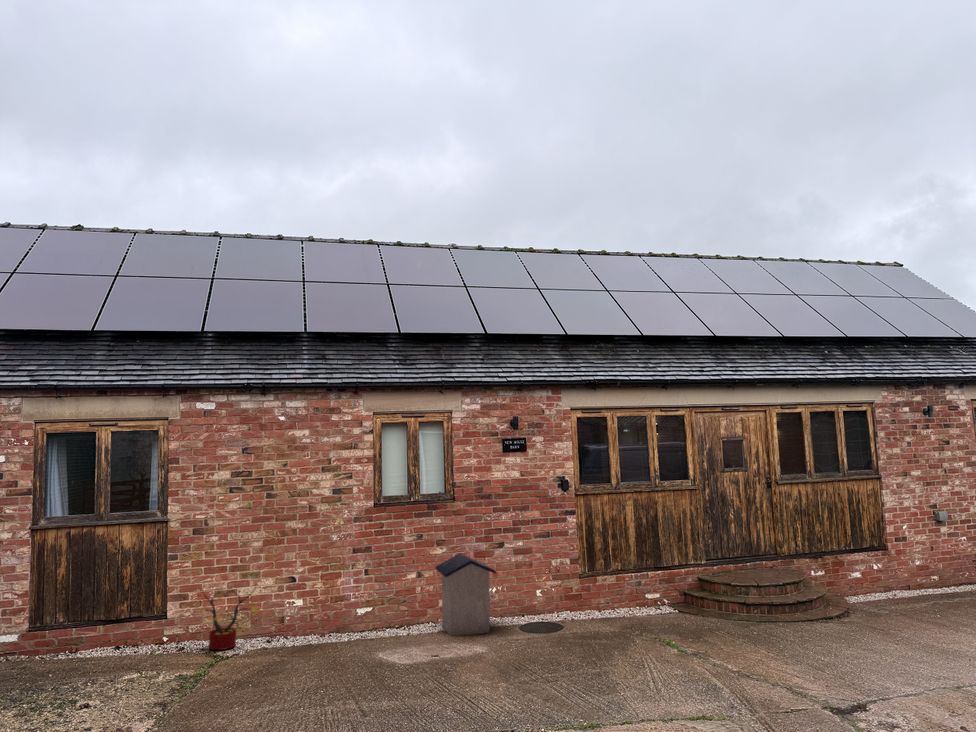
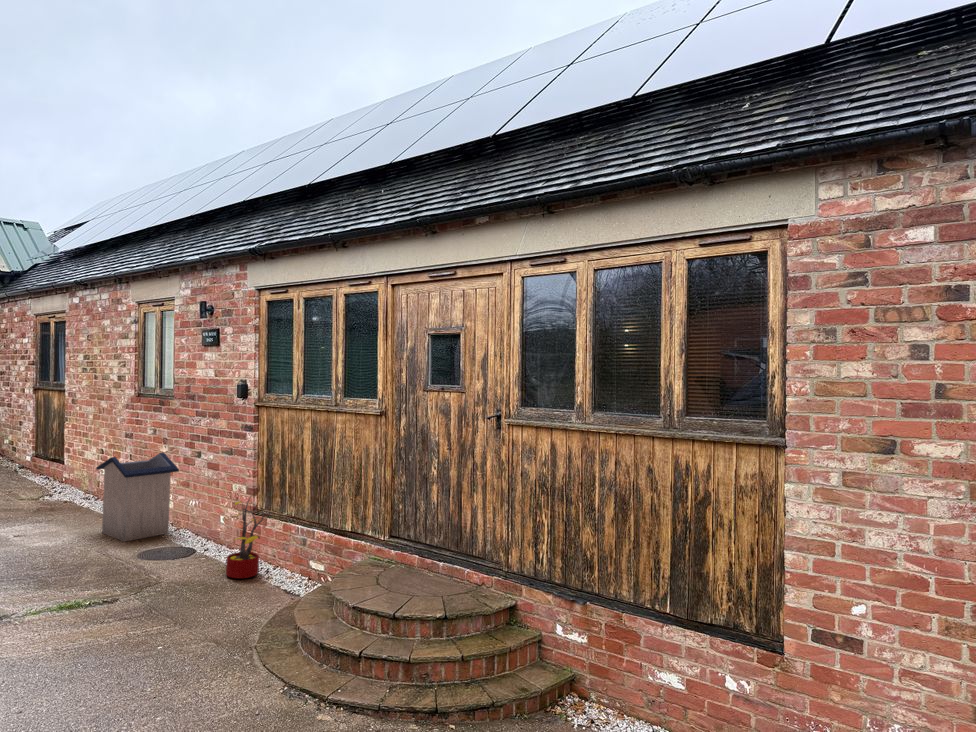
decorative plant: present [202,586,258,650] -> present [226,498,264,579]

